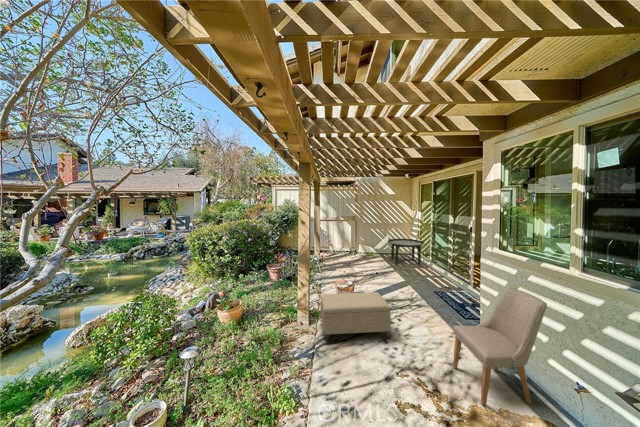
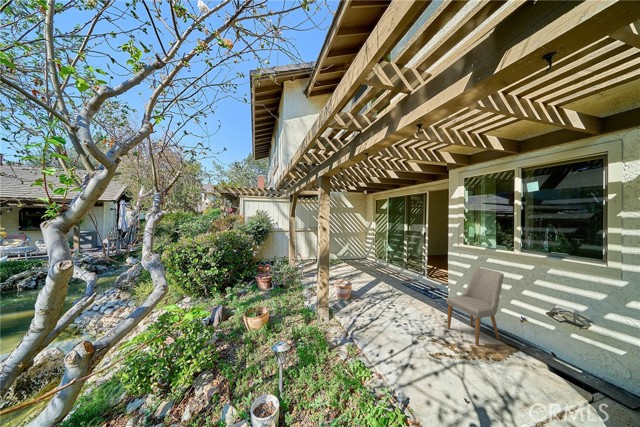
round table: present [388,239,424,265] -> none [351,245,380,267]
ottoman: present [321,292,391,341] -> none [336,285,396,327]

